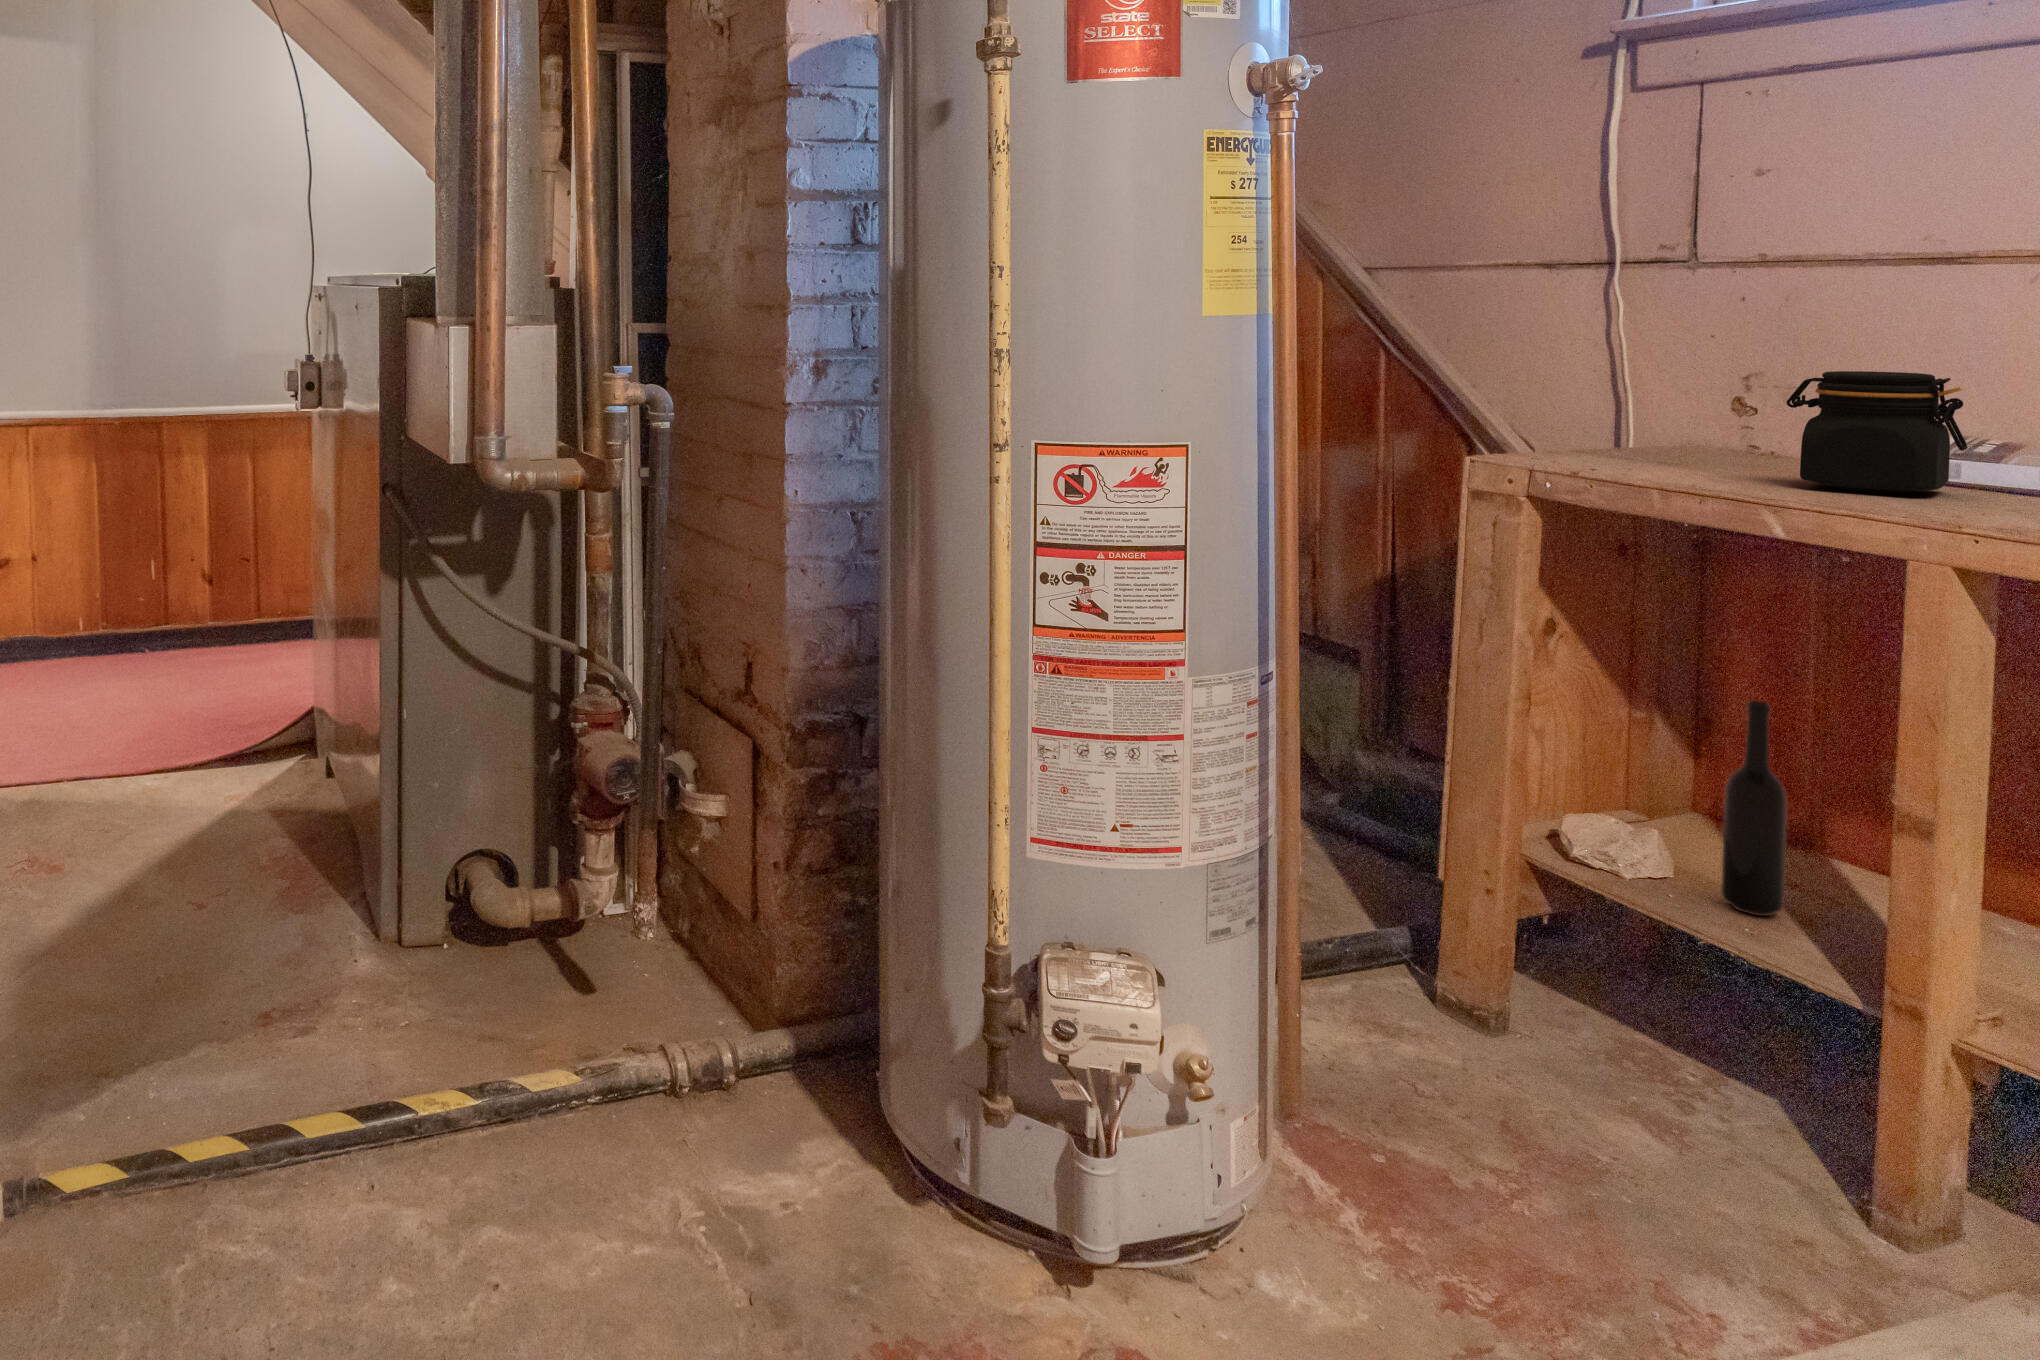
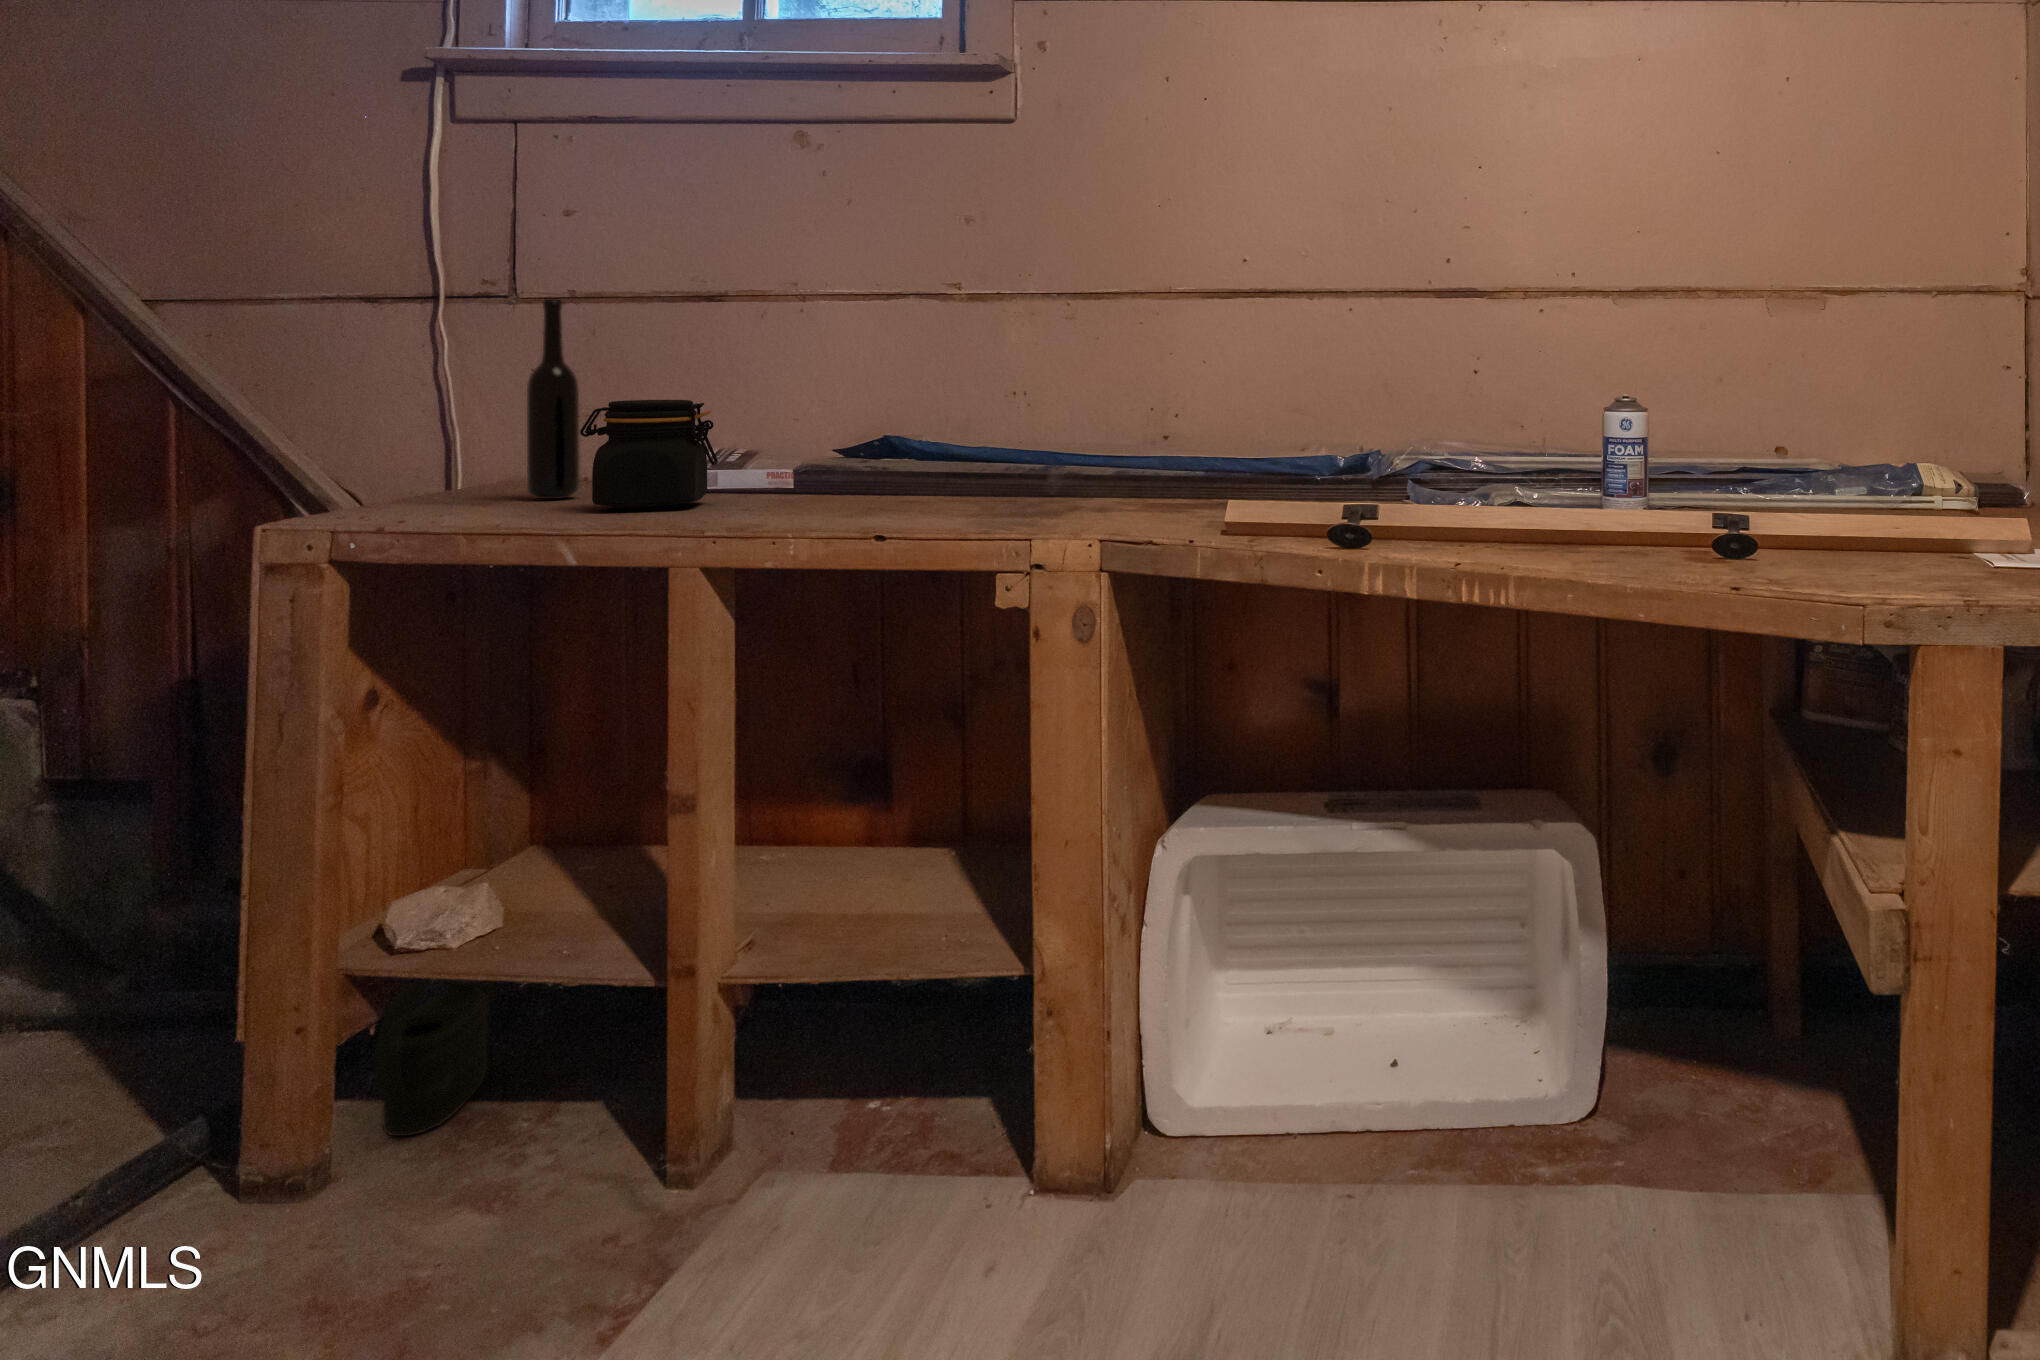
bottle: present [1721,700,1787,916] -> present [527,299,580,499]
watering can: none [1551,878,1667,1036] -> present [374,983,493,1136]

